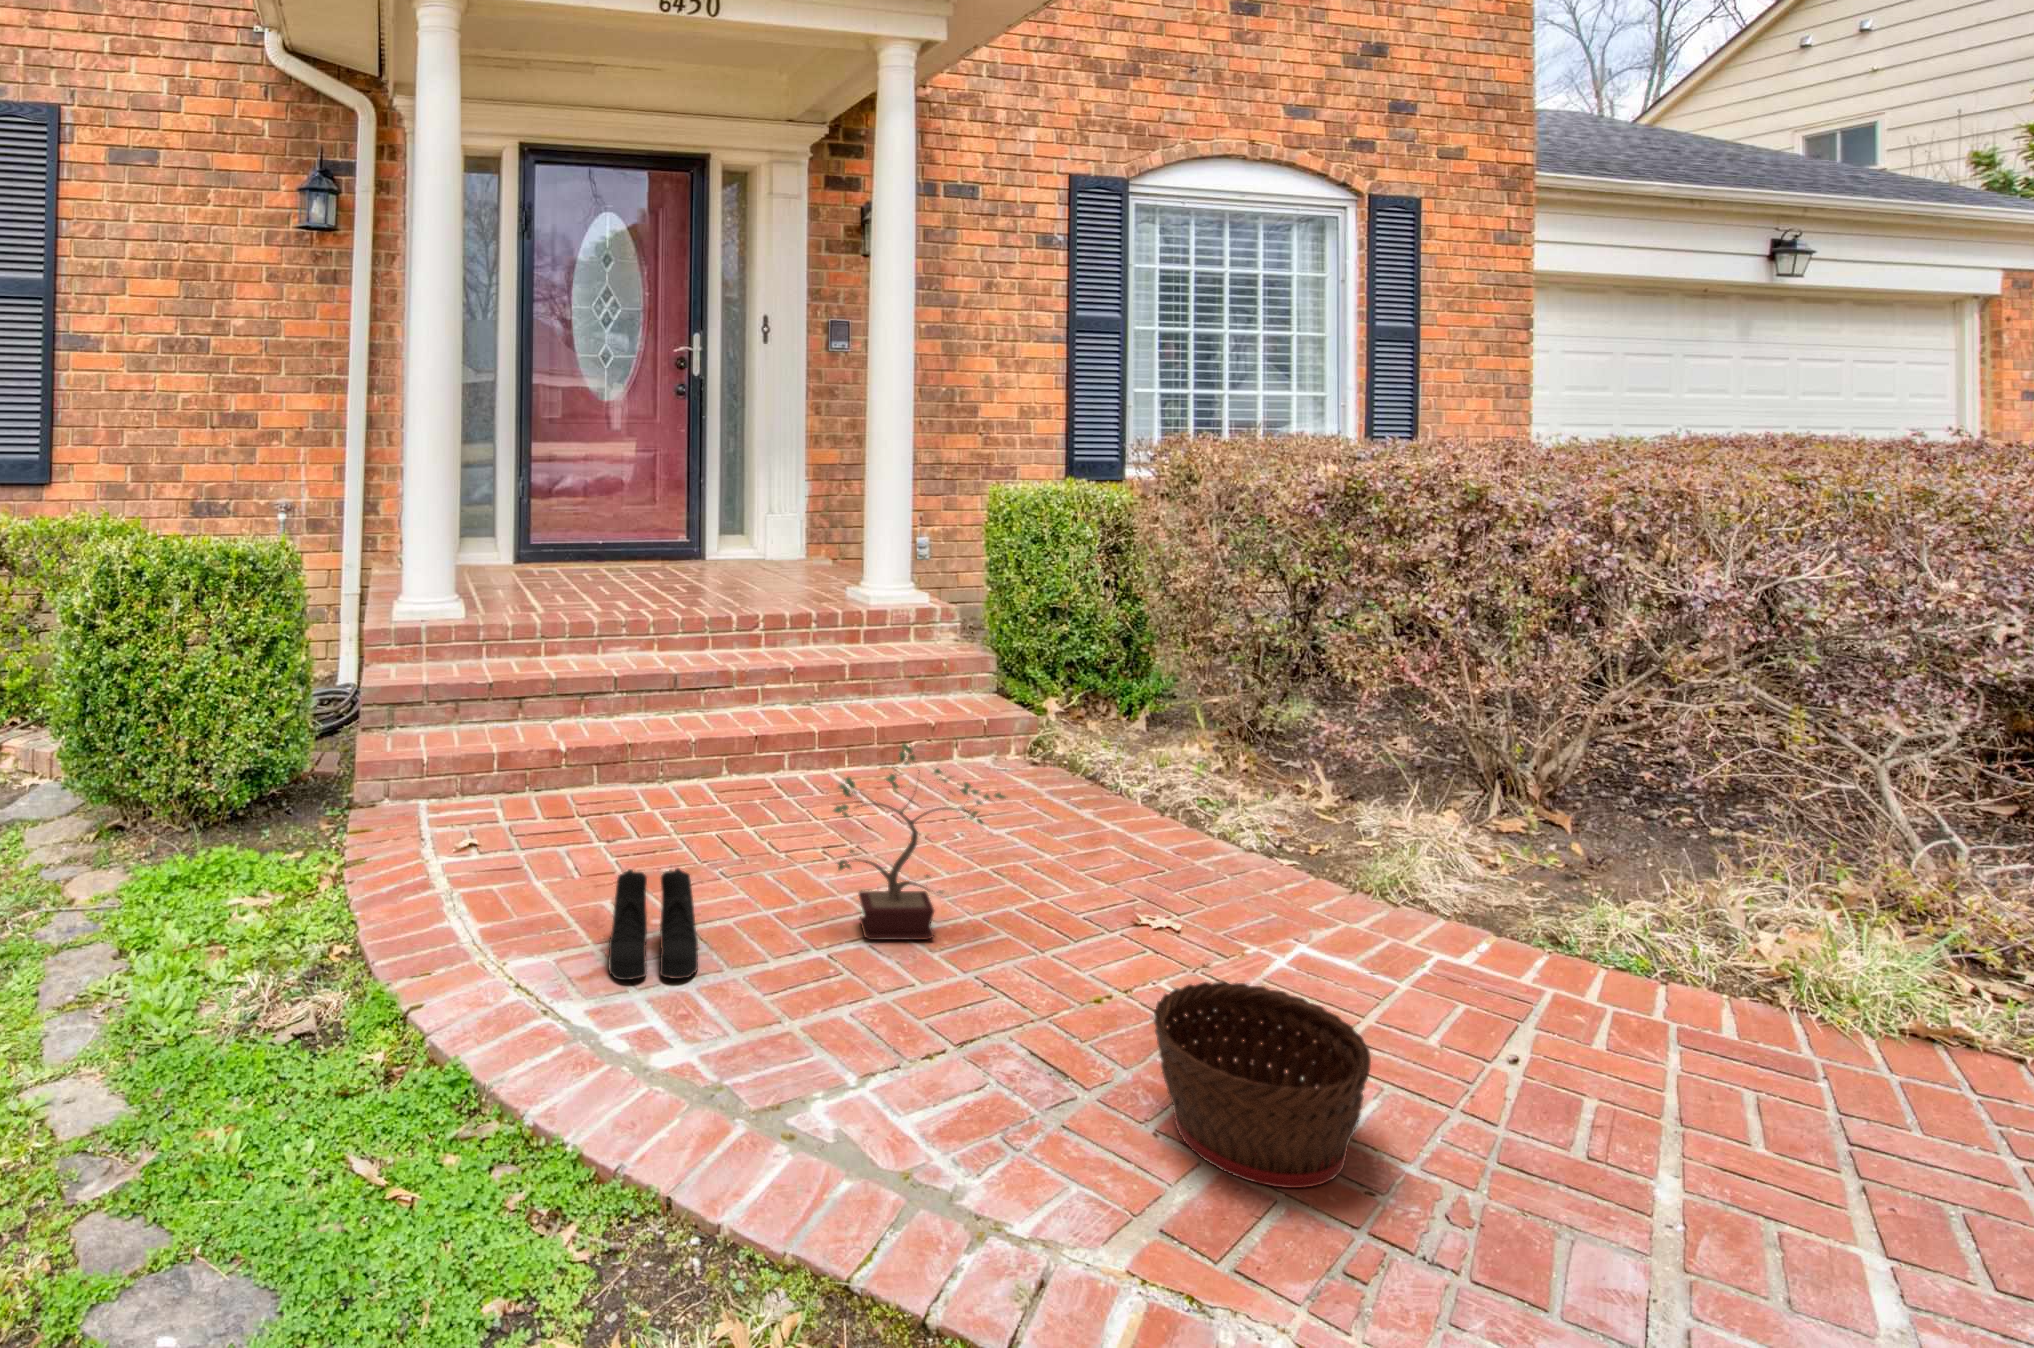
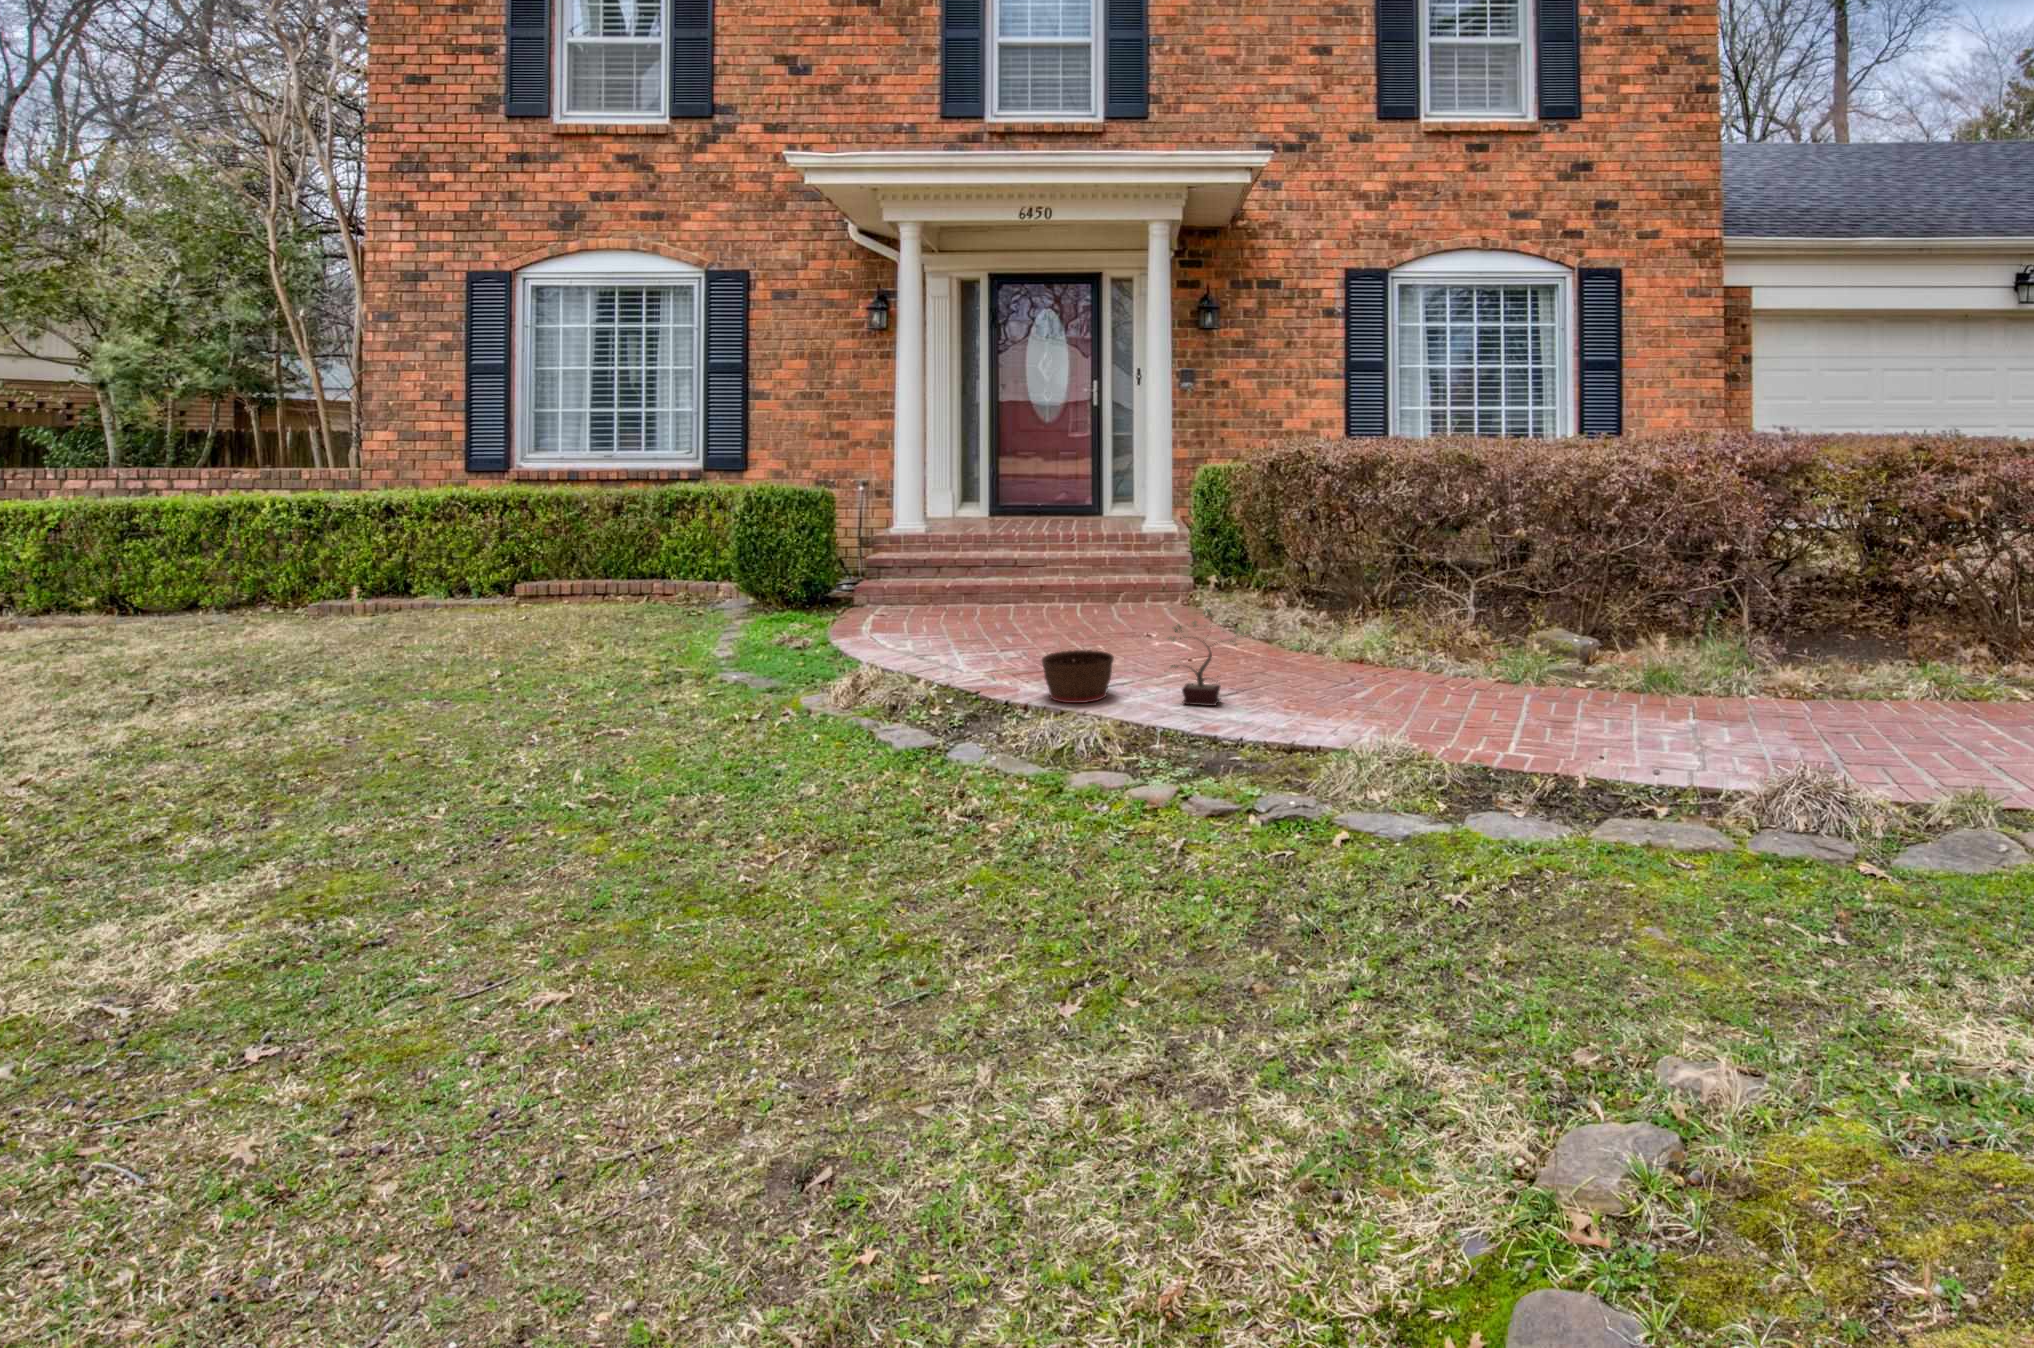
potted plant: present [833,744,1006,940] -> present [1169,608,1244,706]
boots: present [609,868,698,980] -> none [906,623,948,661]

